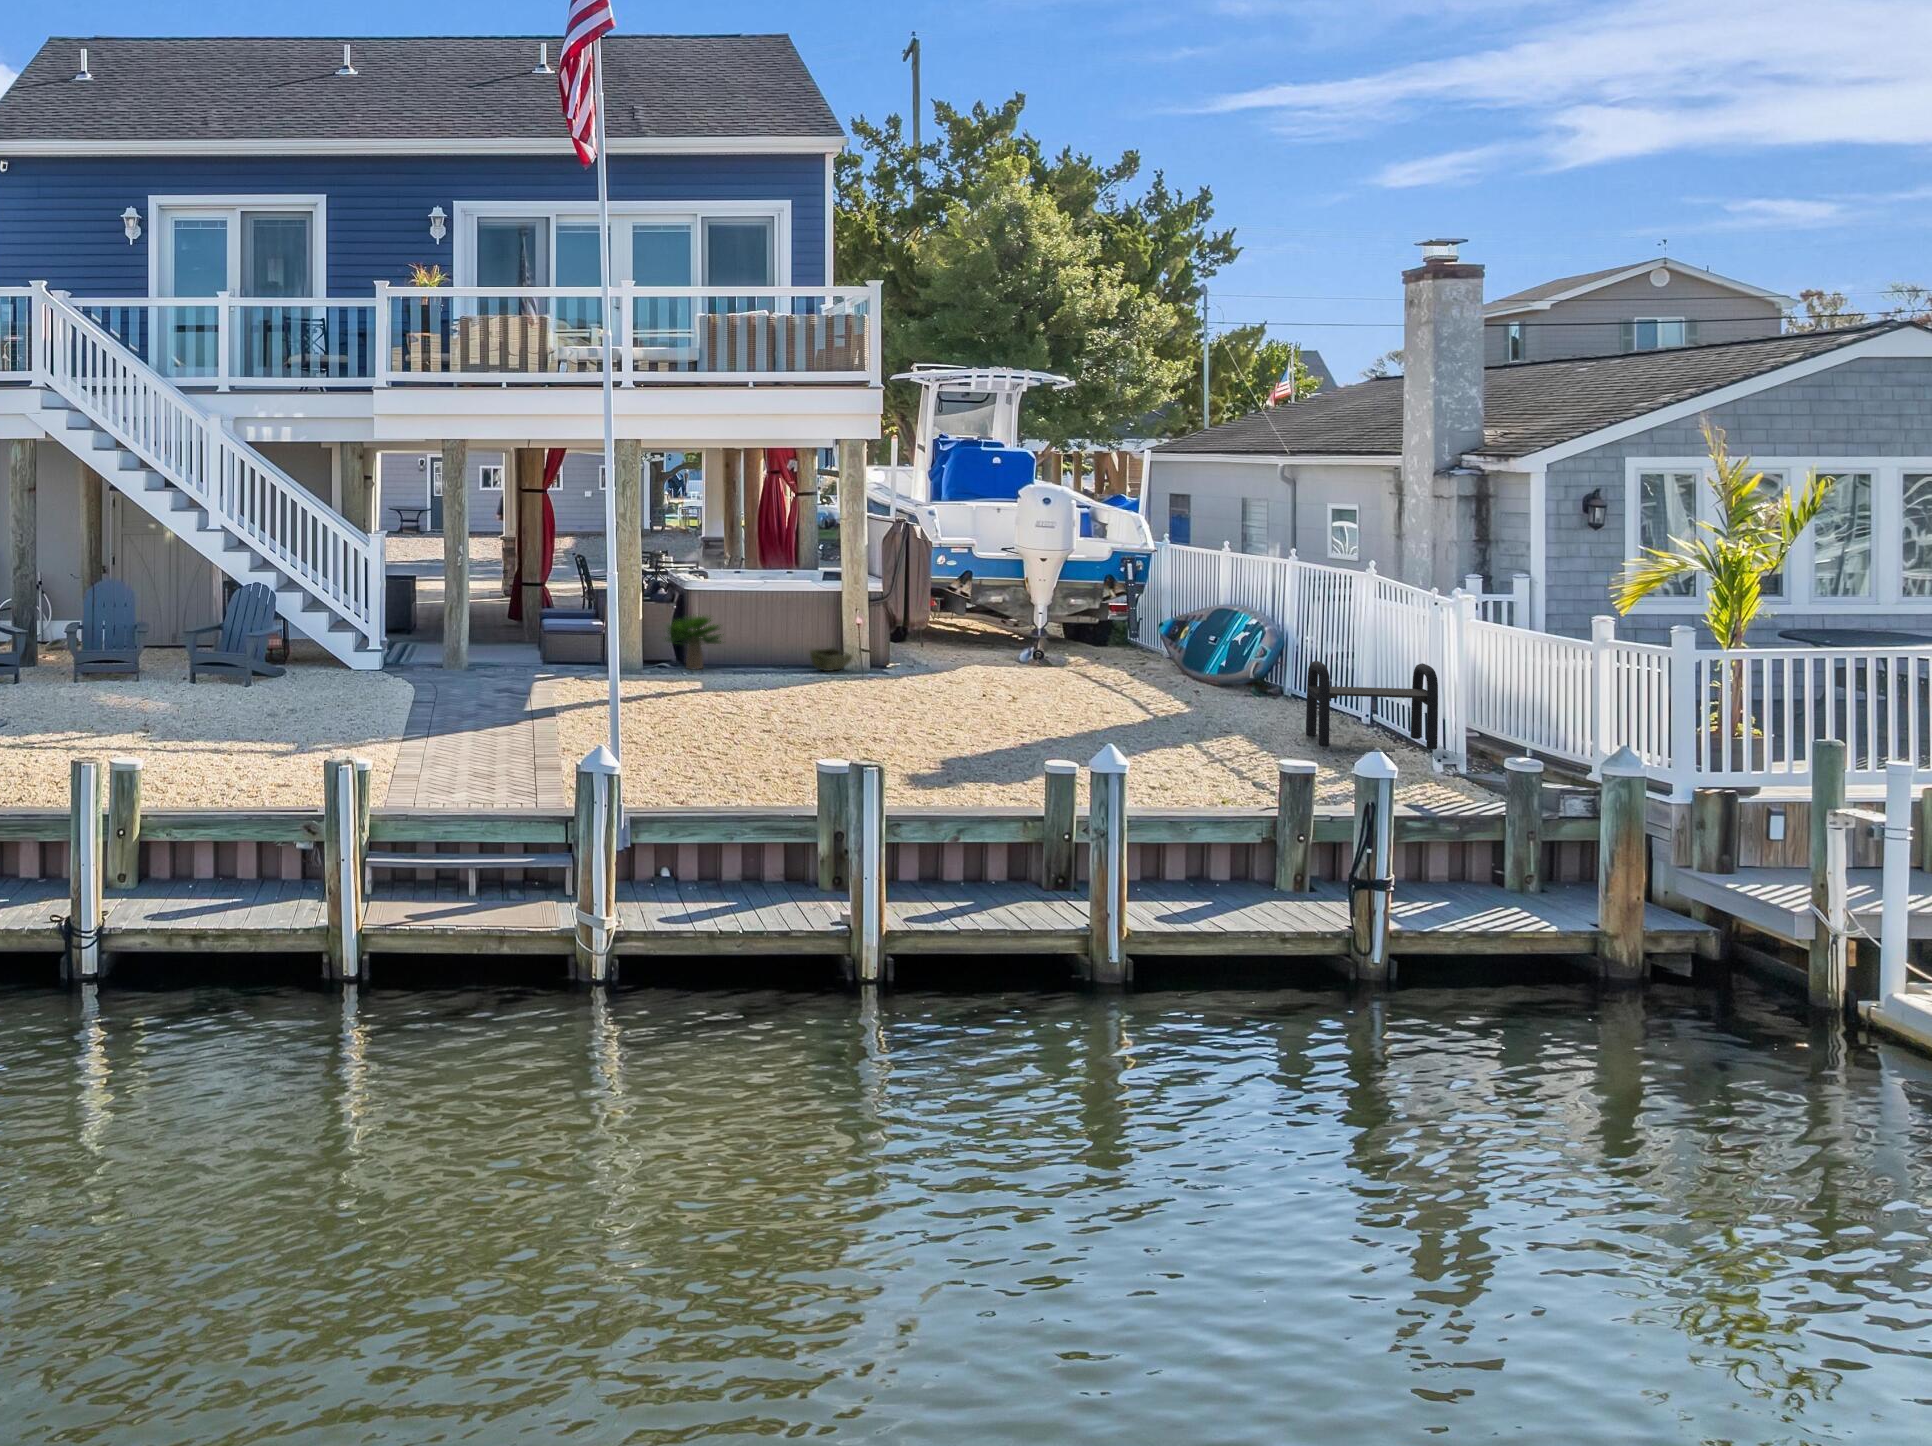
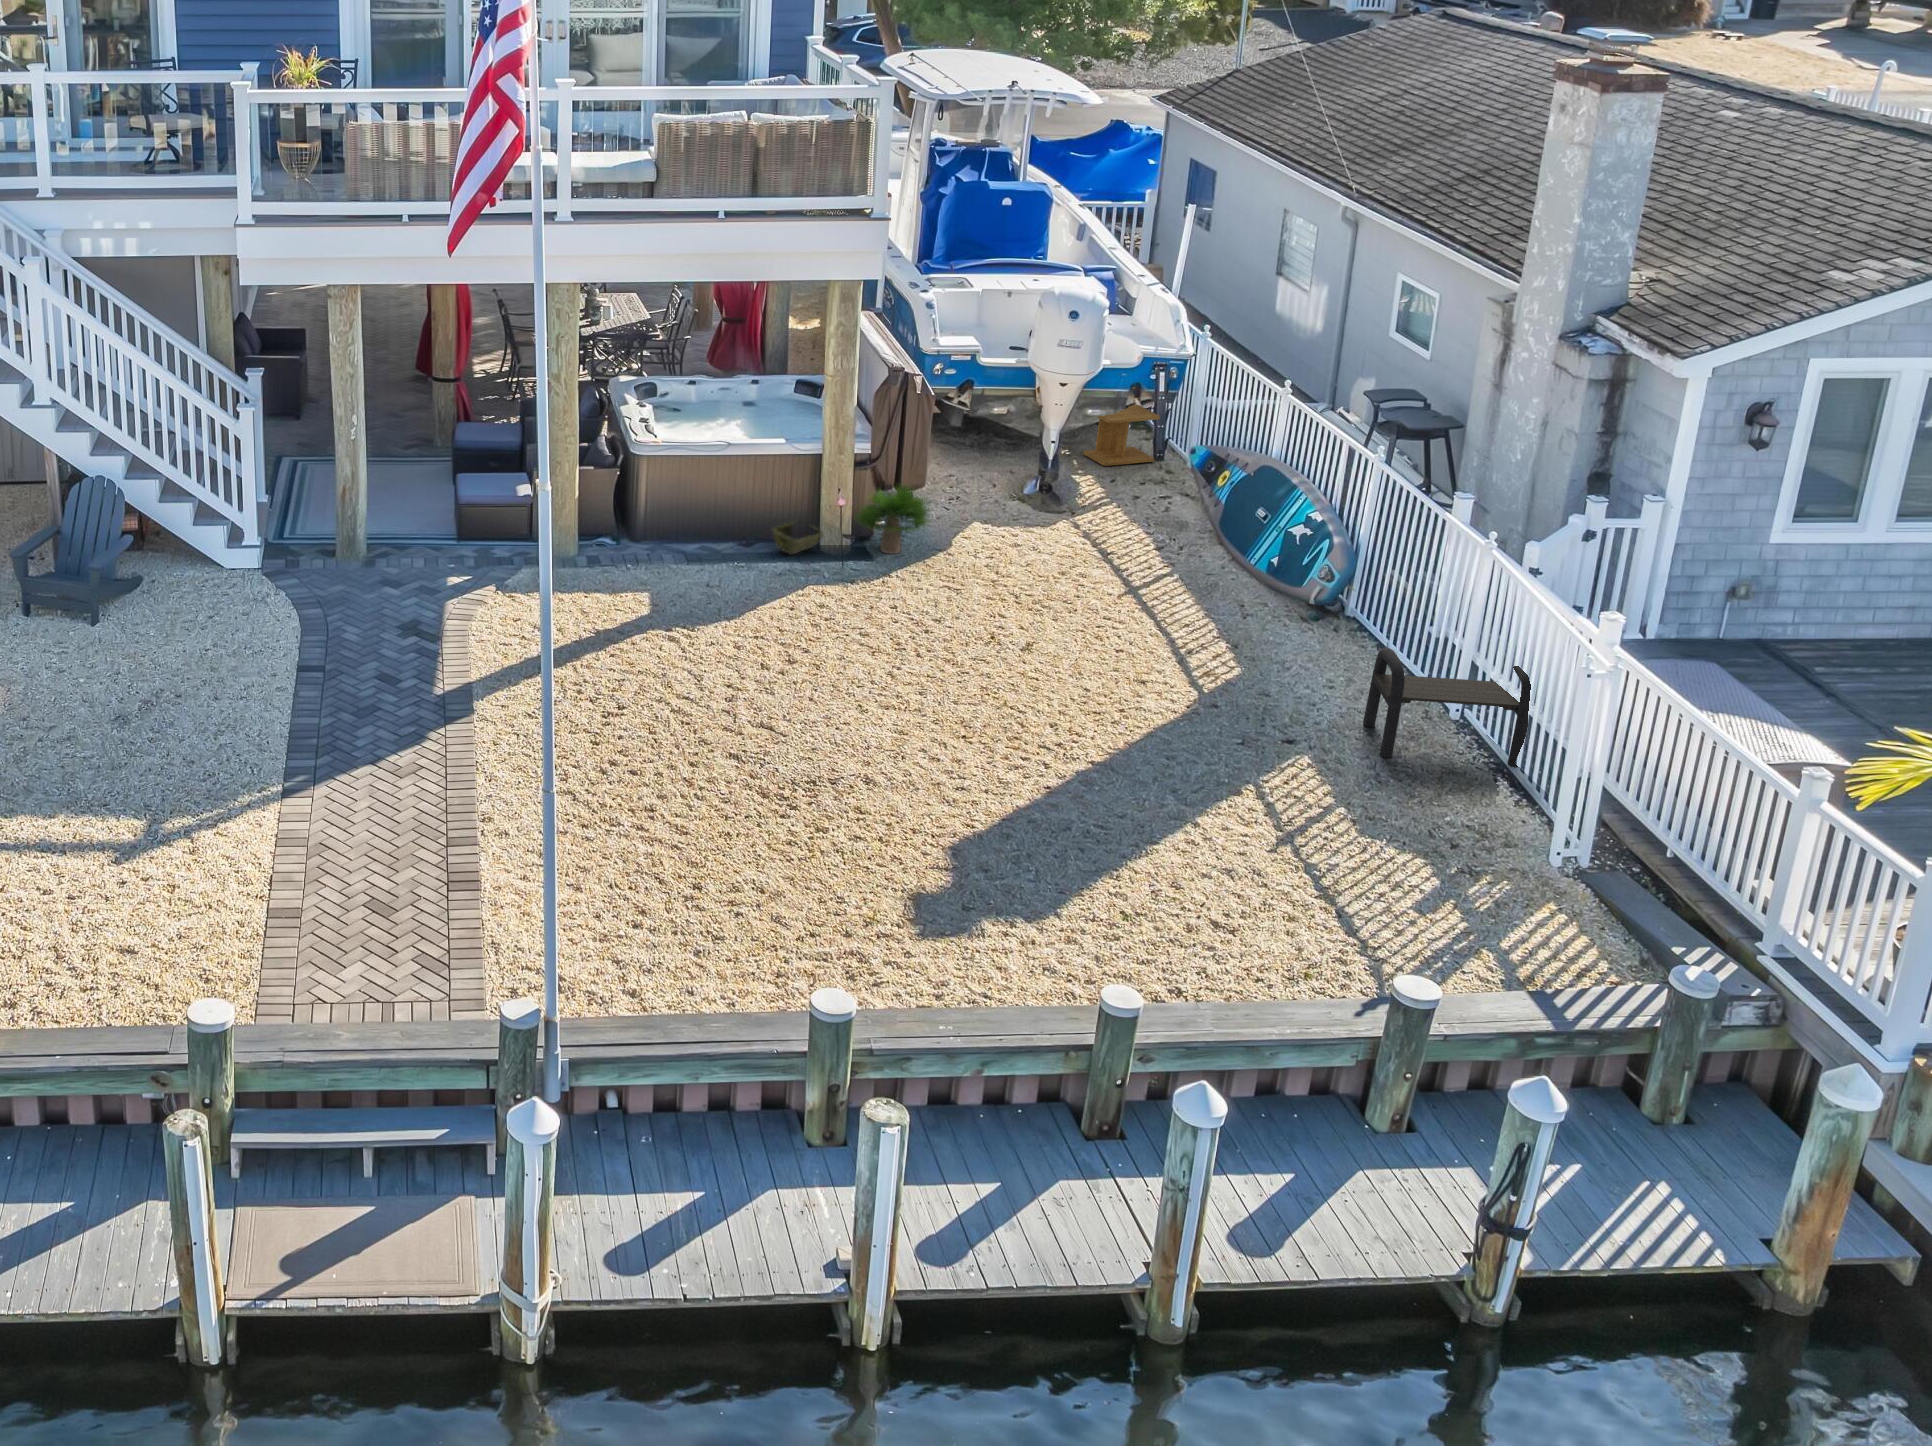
side table: none [1077,599,1139,644] -> present [1083,405,1160,466]
potted plant: present [665,616,724,669] -> present [854,488,930,554]

